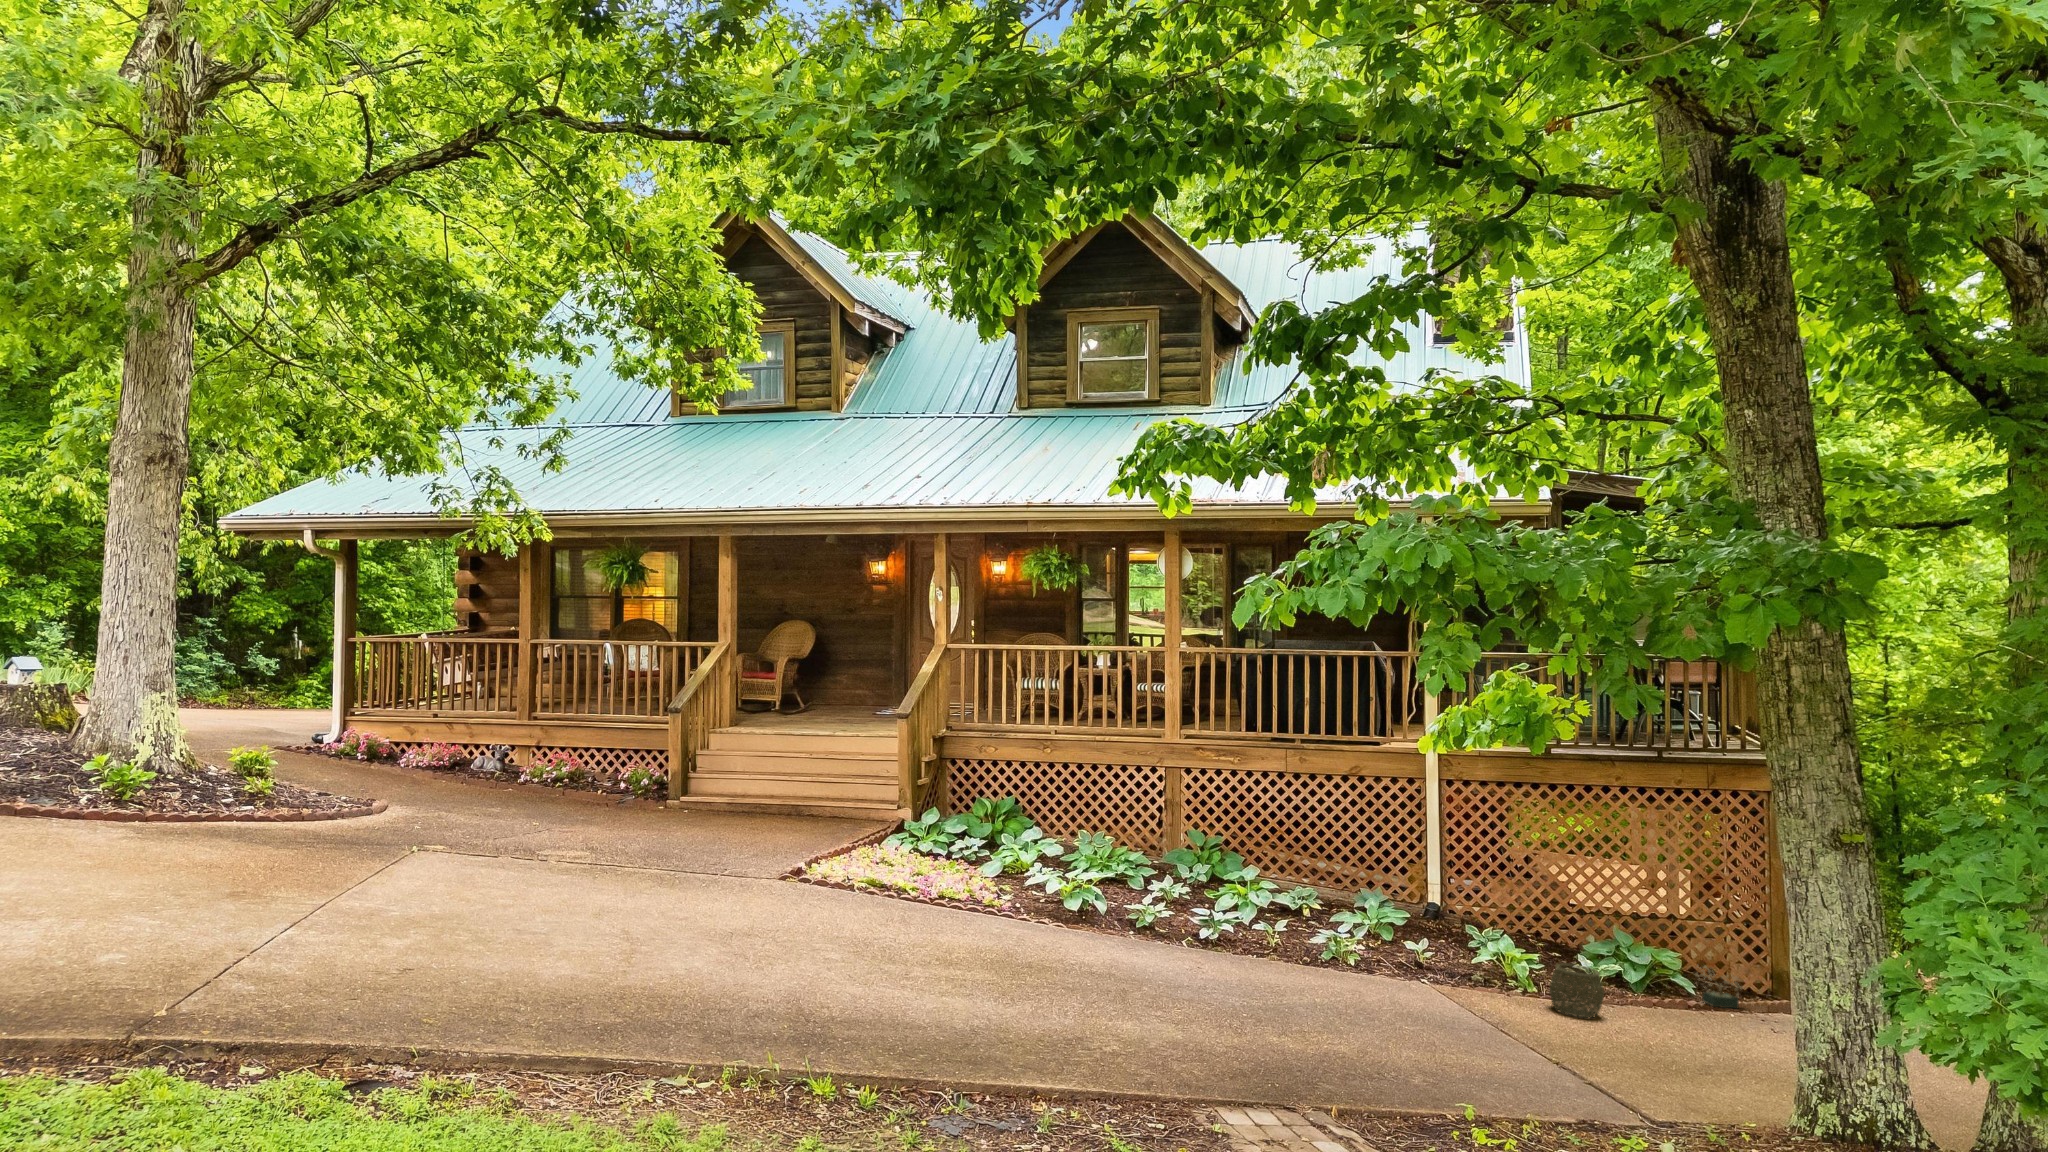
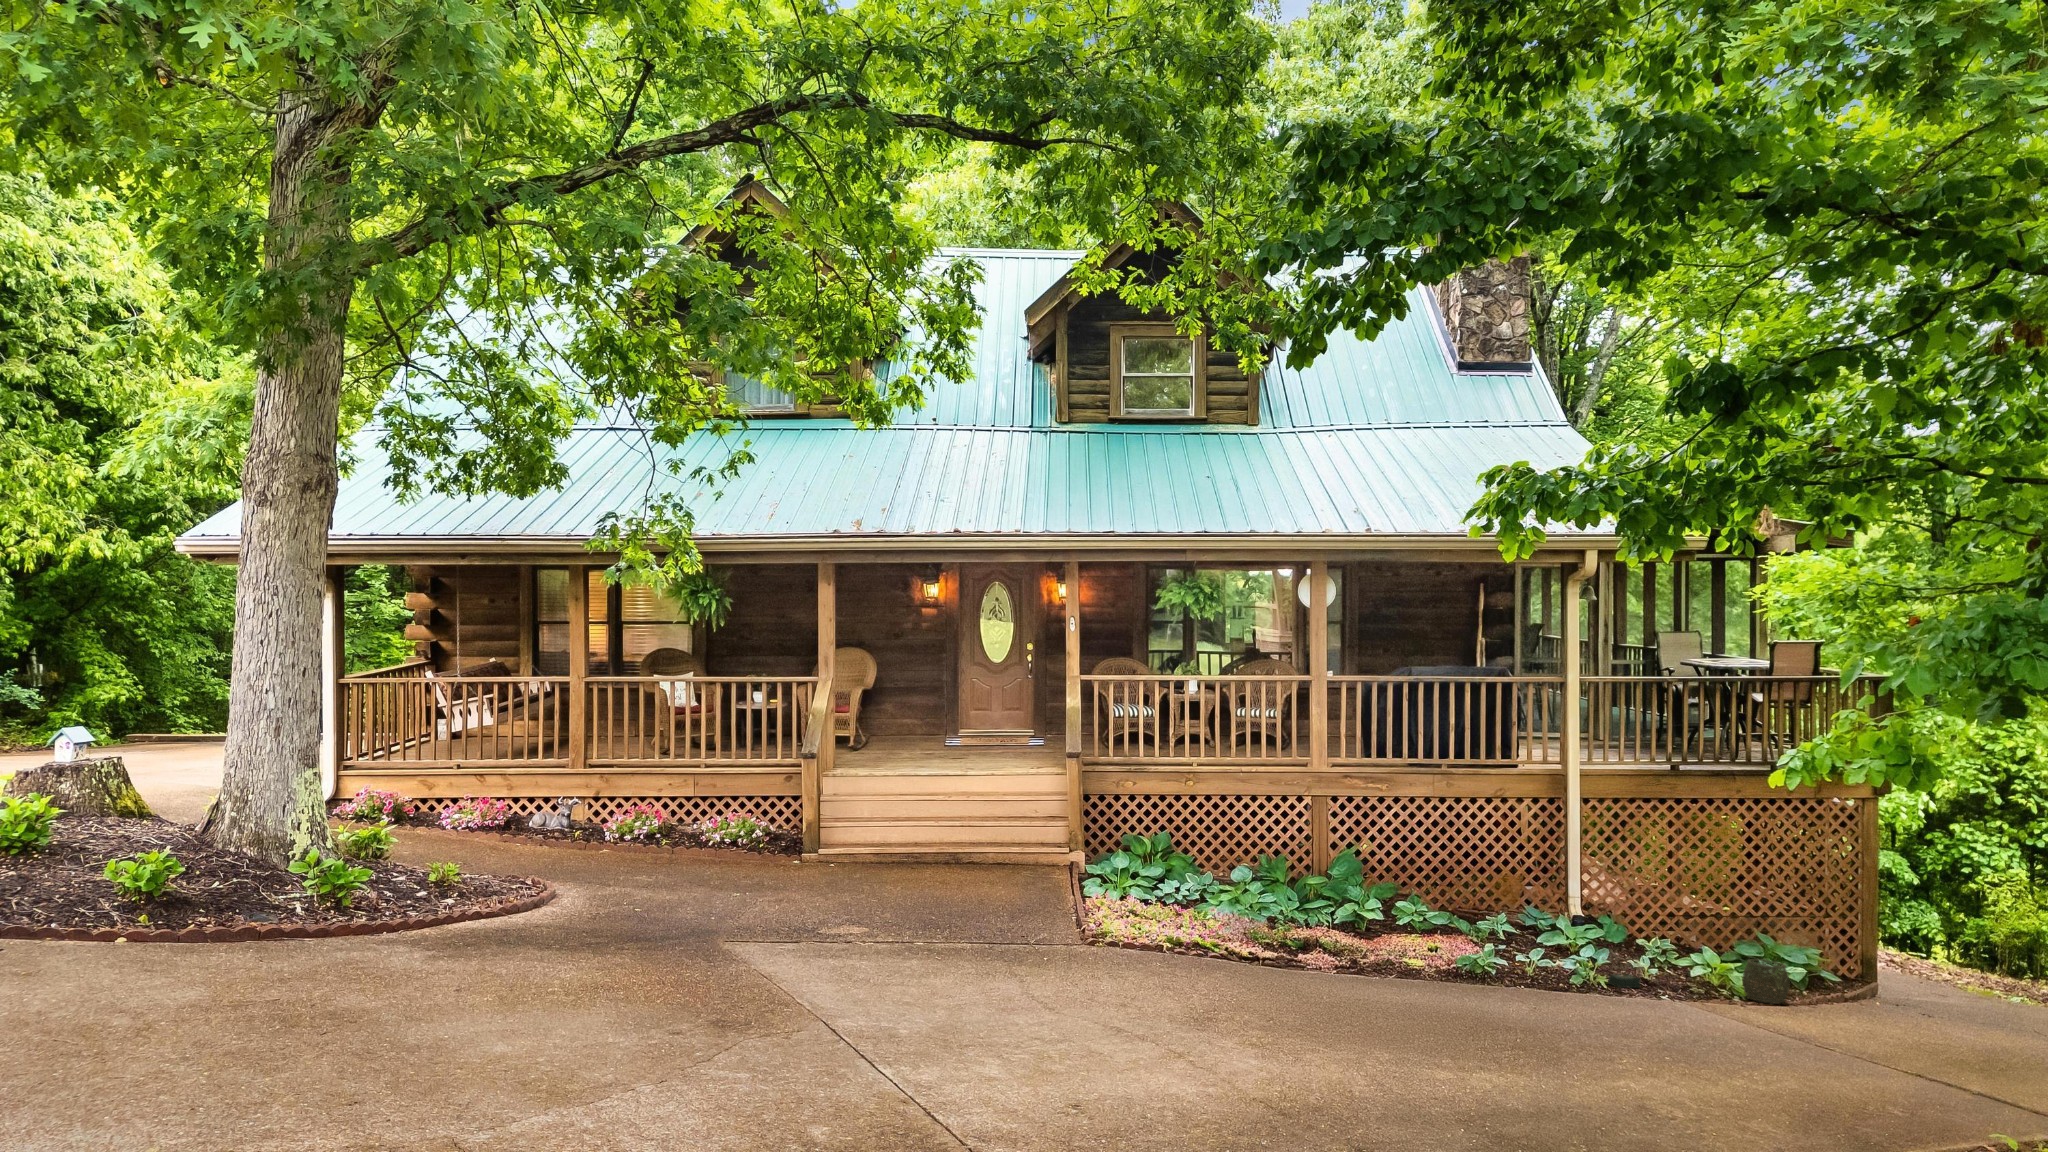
decorative plant: present [1696,966,1739,1008] -> present [1602,951,1641,988]

